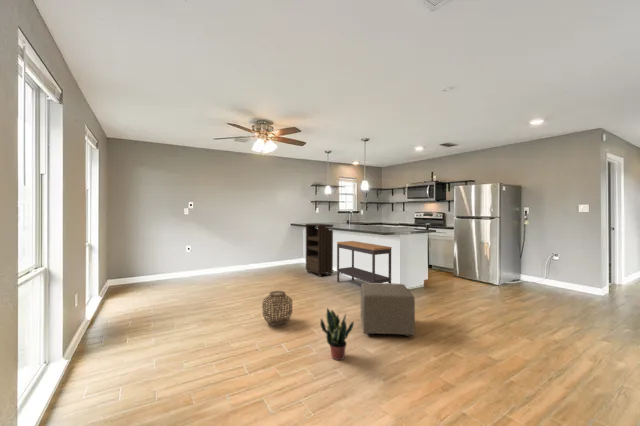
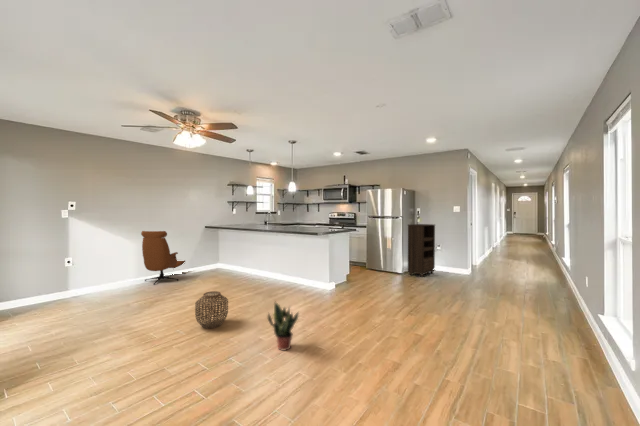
bookshelf: present [306,224,333,276] -> present [408,224,435,277]
lounge chair: none [232,230,271,279] -> present [141,231,185,284]
console table: present [337,241,392,283] -> none [262,239,316,290]
ottoman: present [361,283,415,336] -> none [295,276,347,324]

